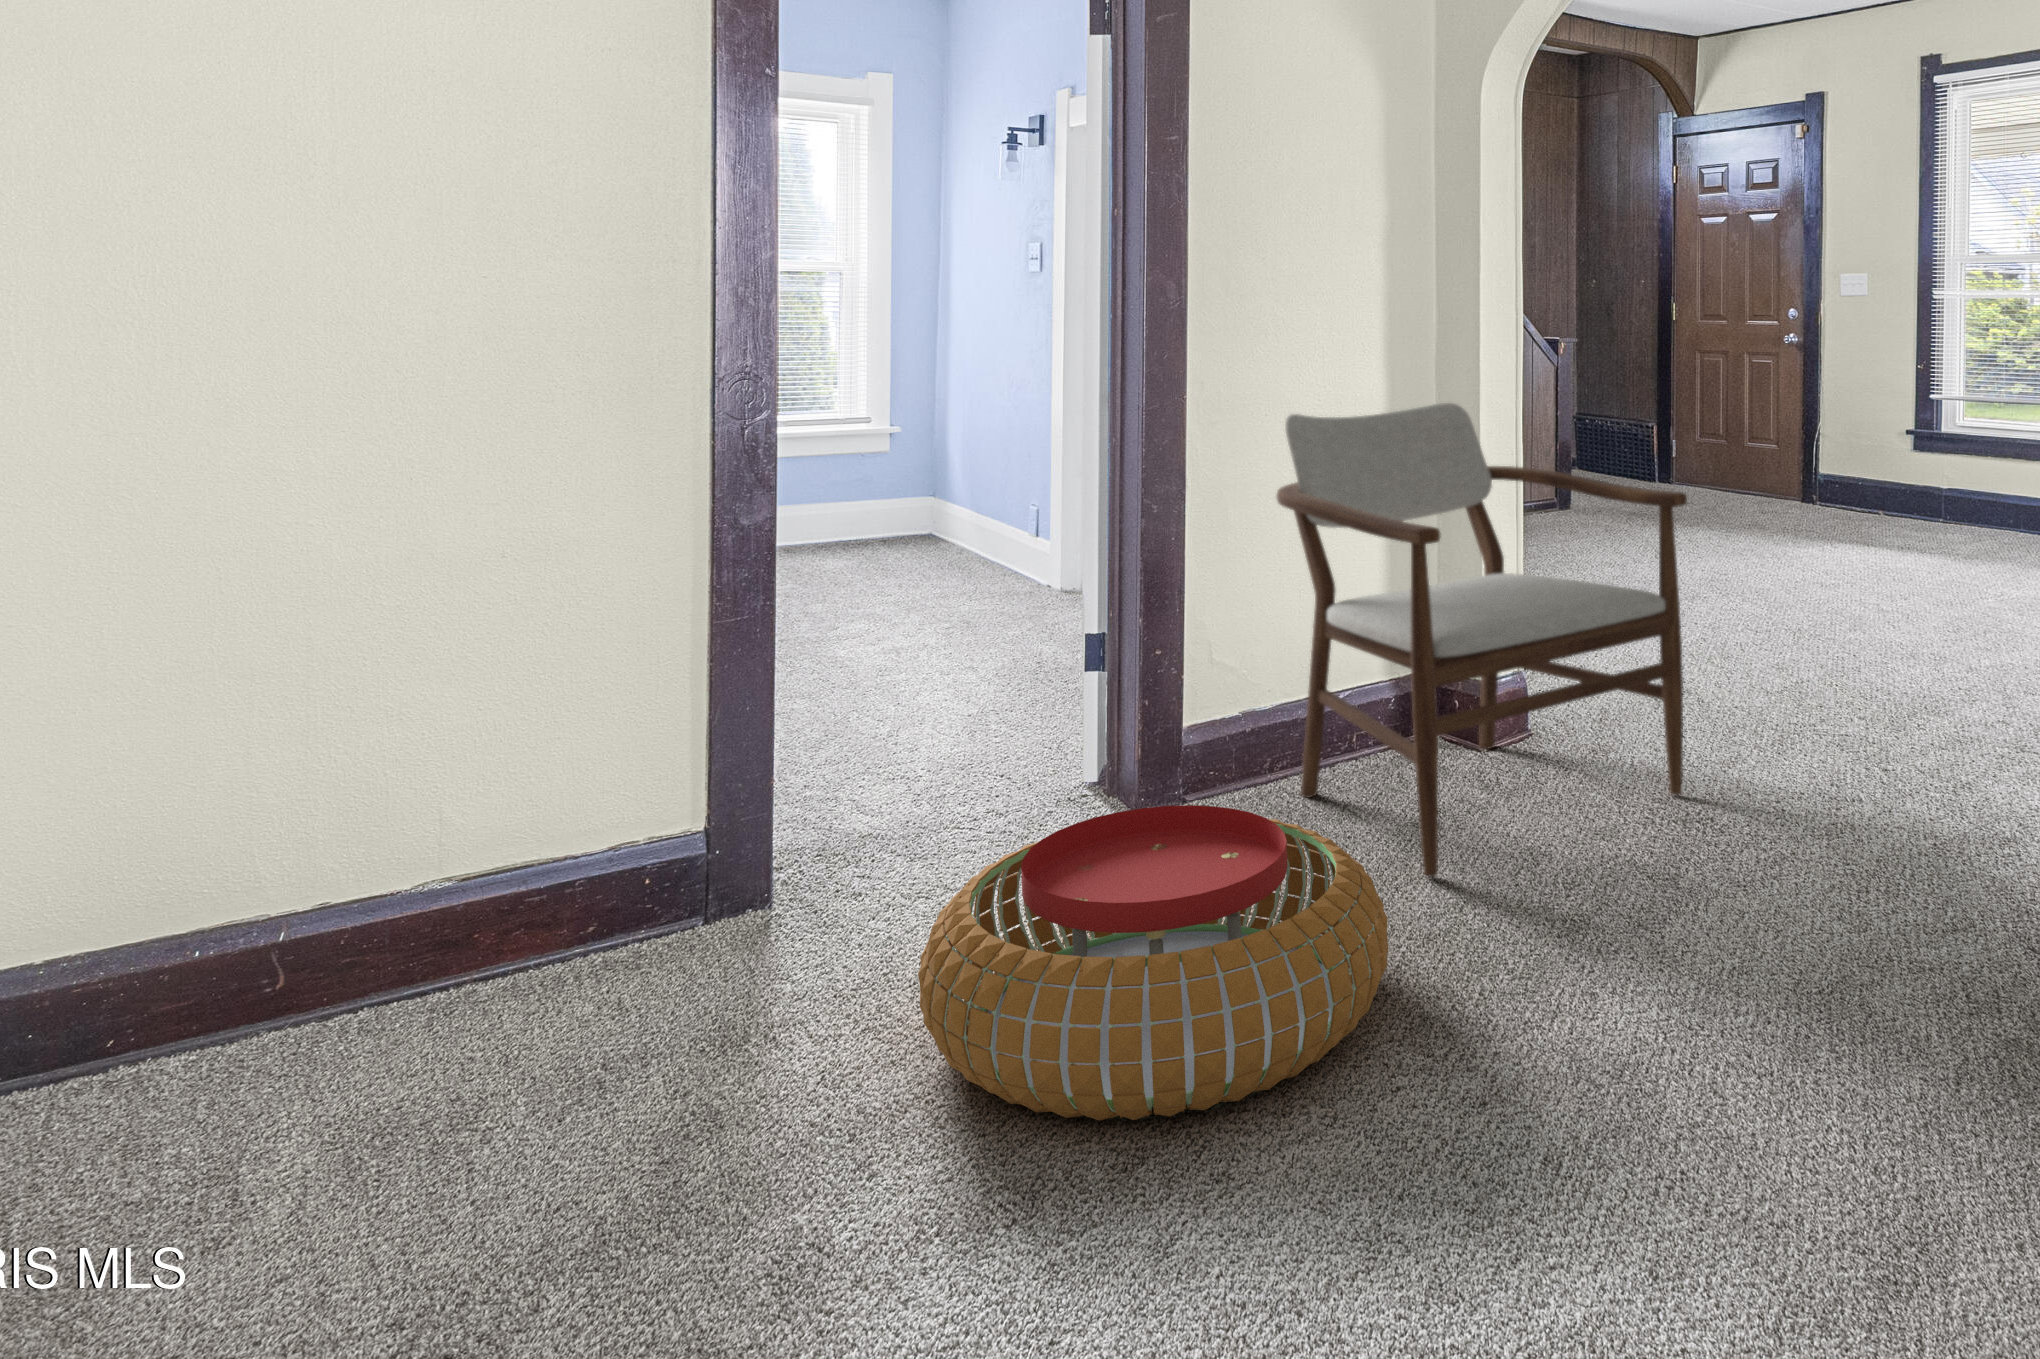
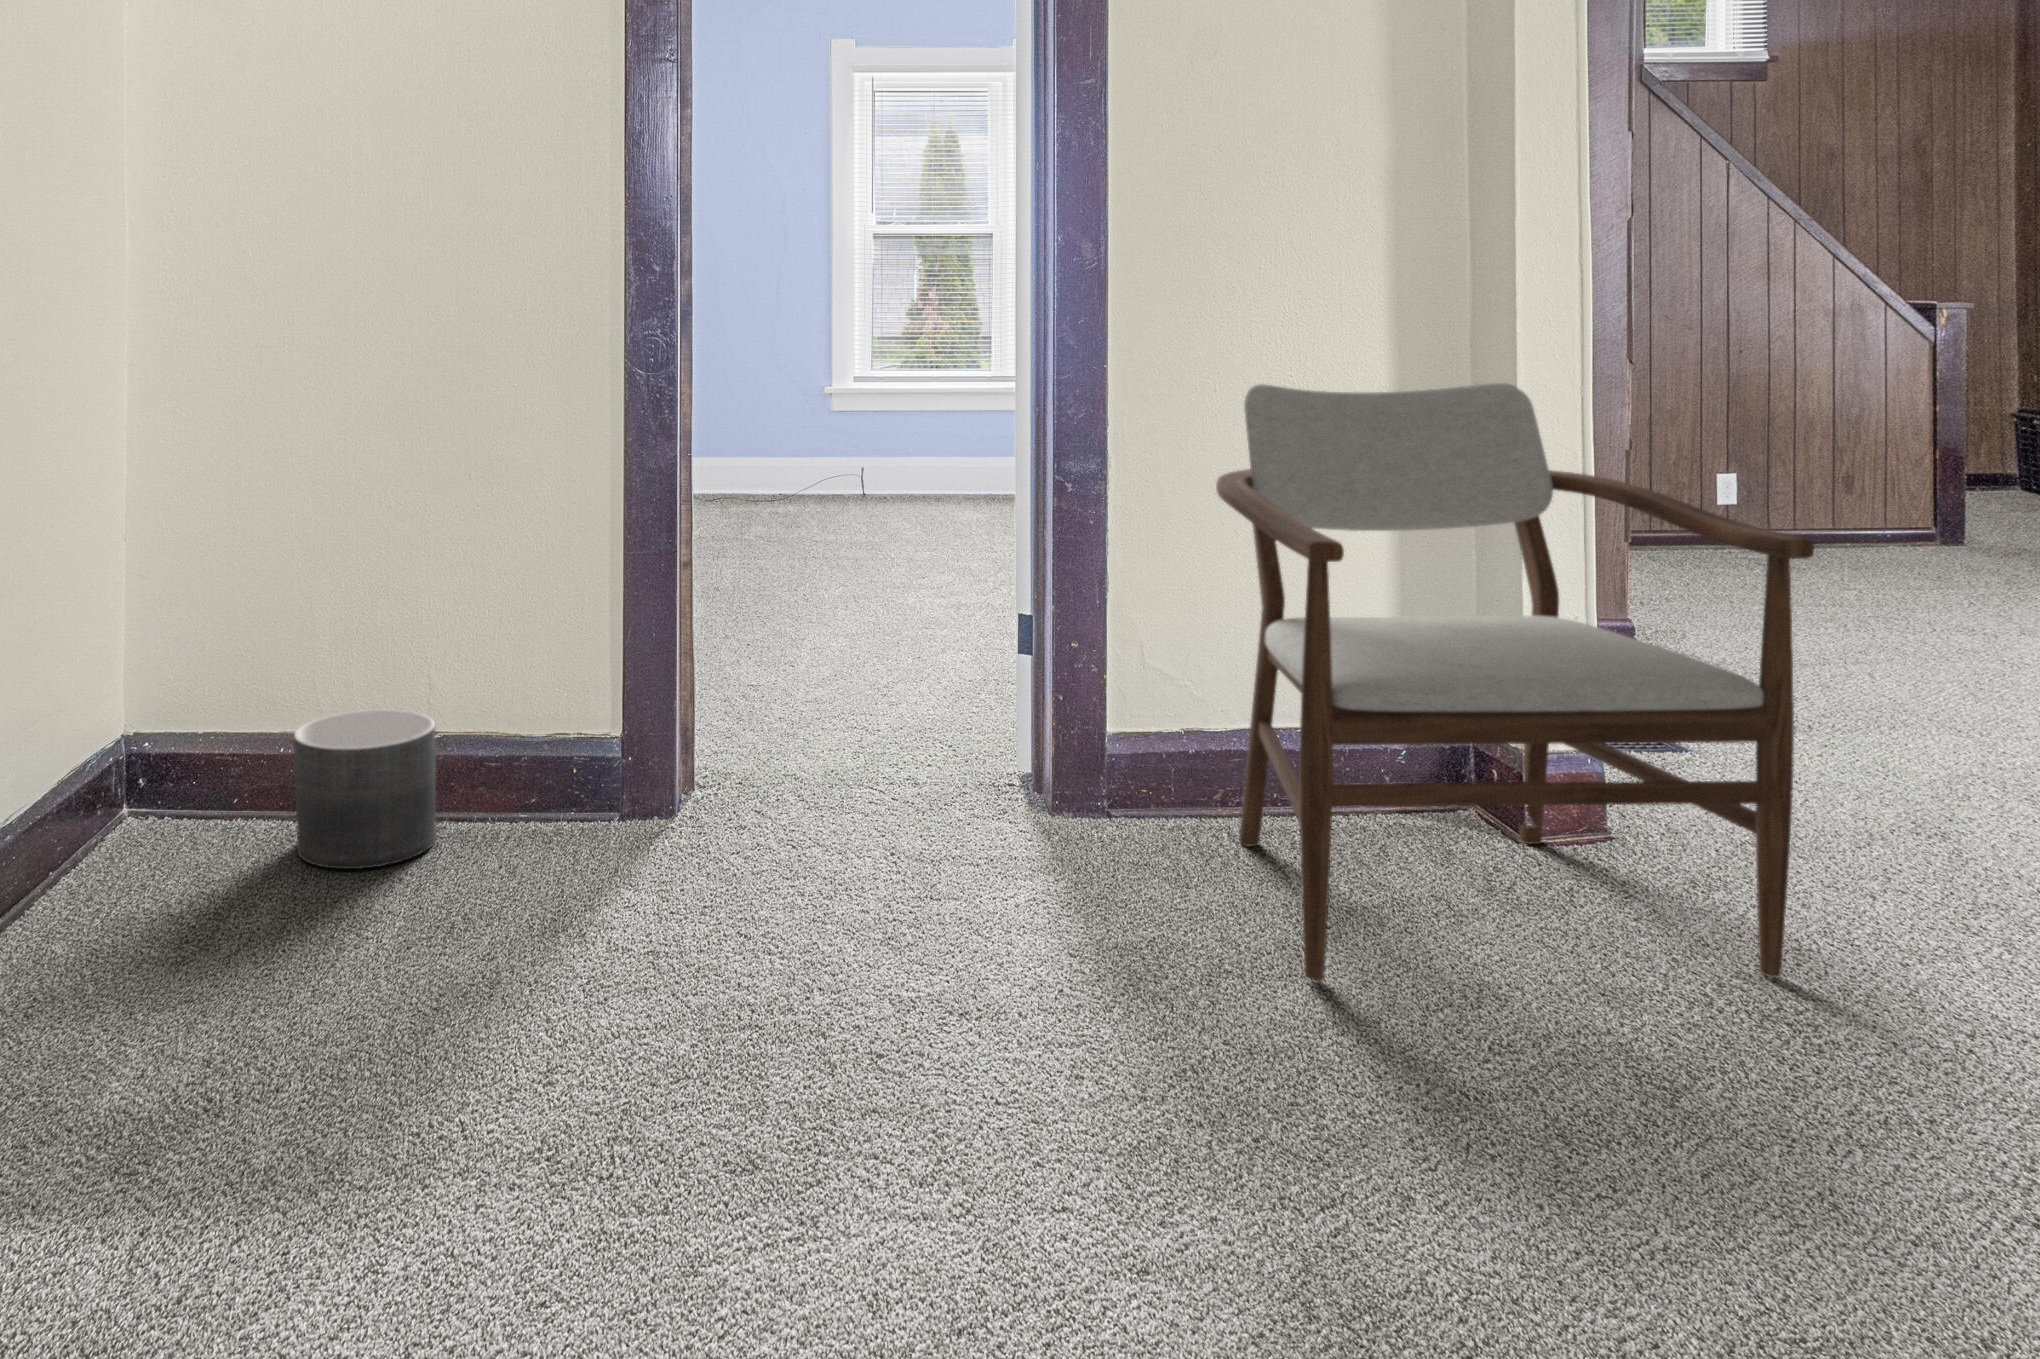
pouf: present [918,805,1389,1121] -> none [644,804,1156,1148]
planter: none [302,858,509,1071] -> present [294,710,436,869]

